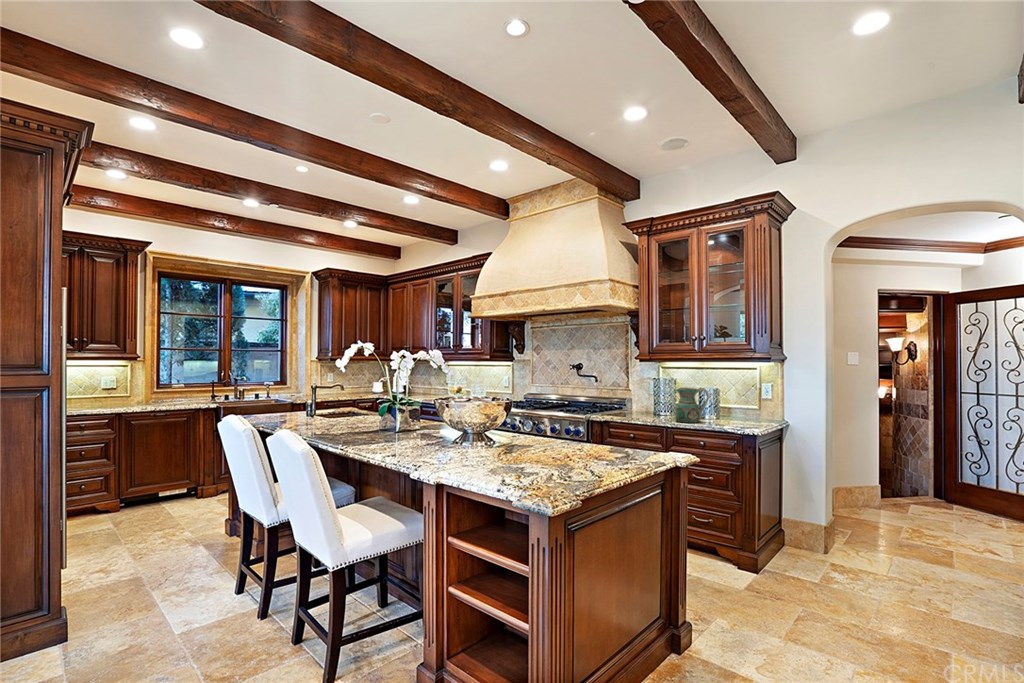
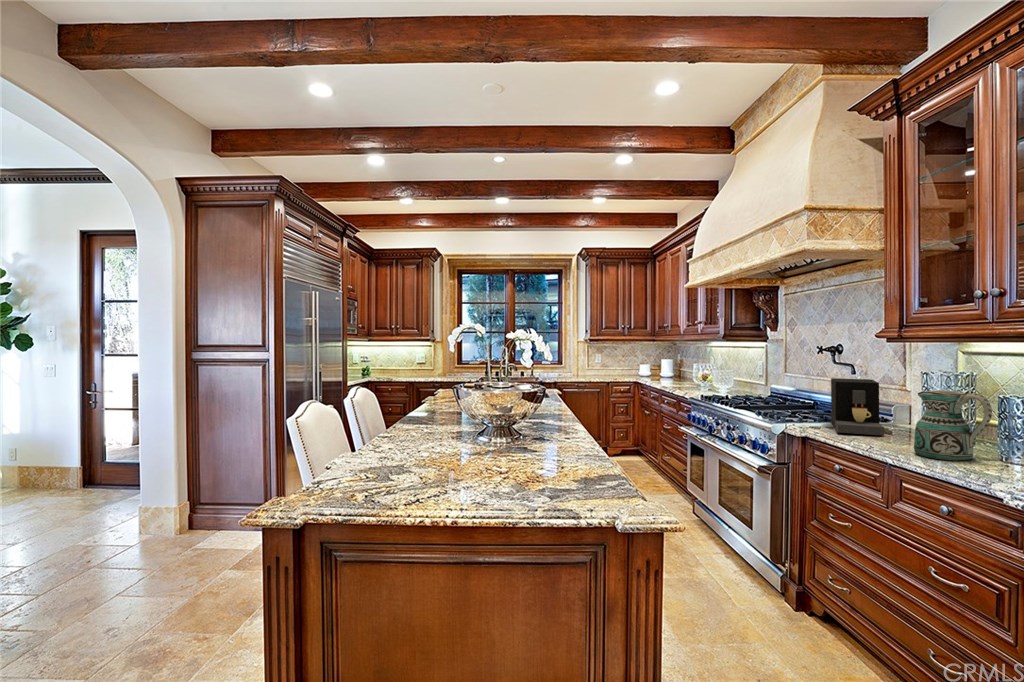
coffee maker: none [606,384,647,417] -> present [831,378,884,435]

